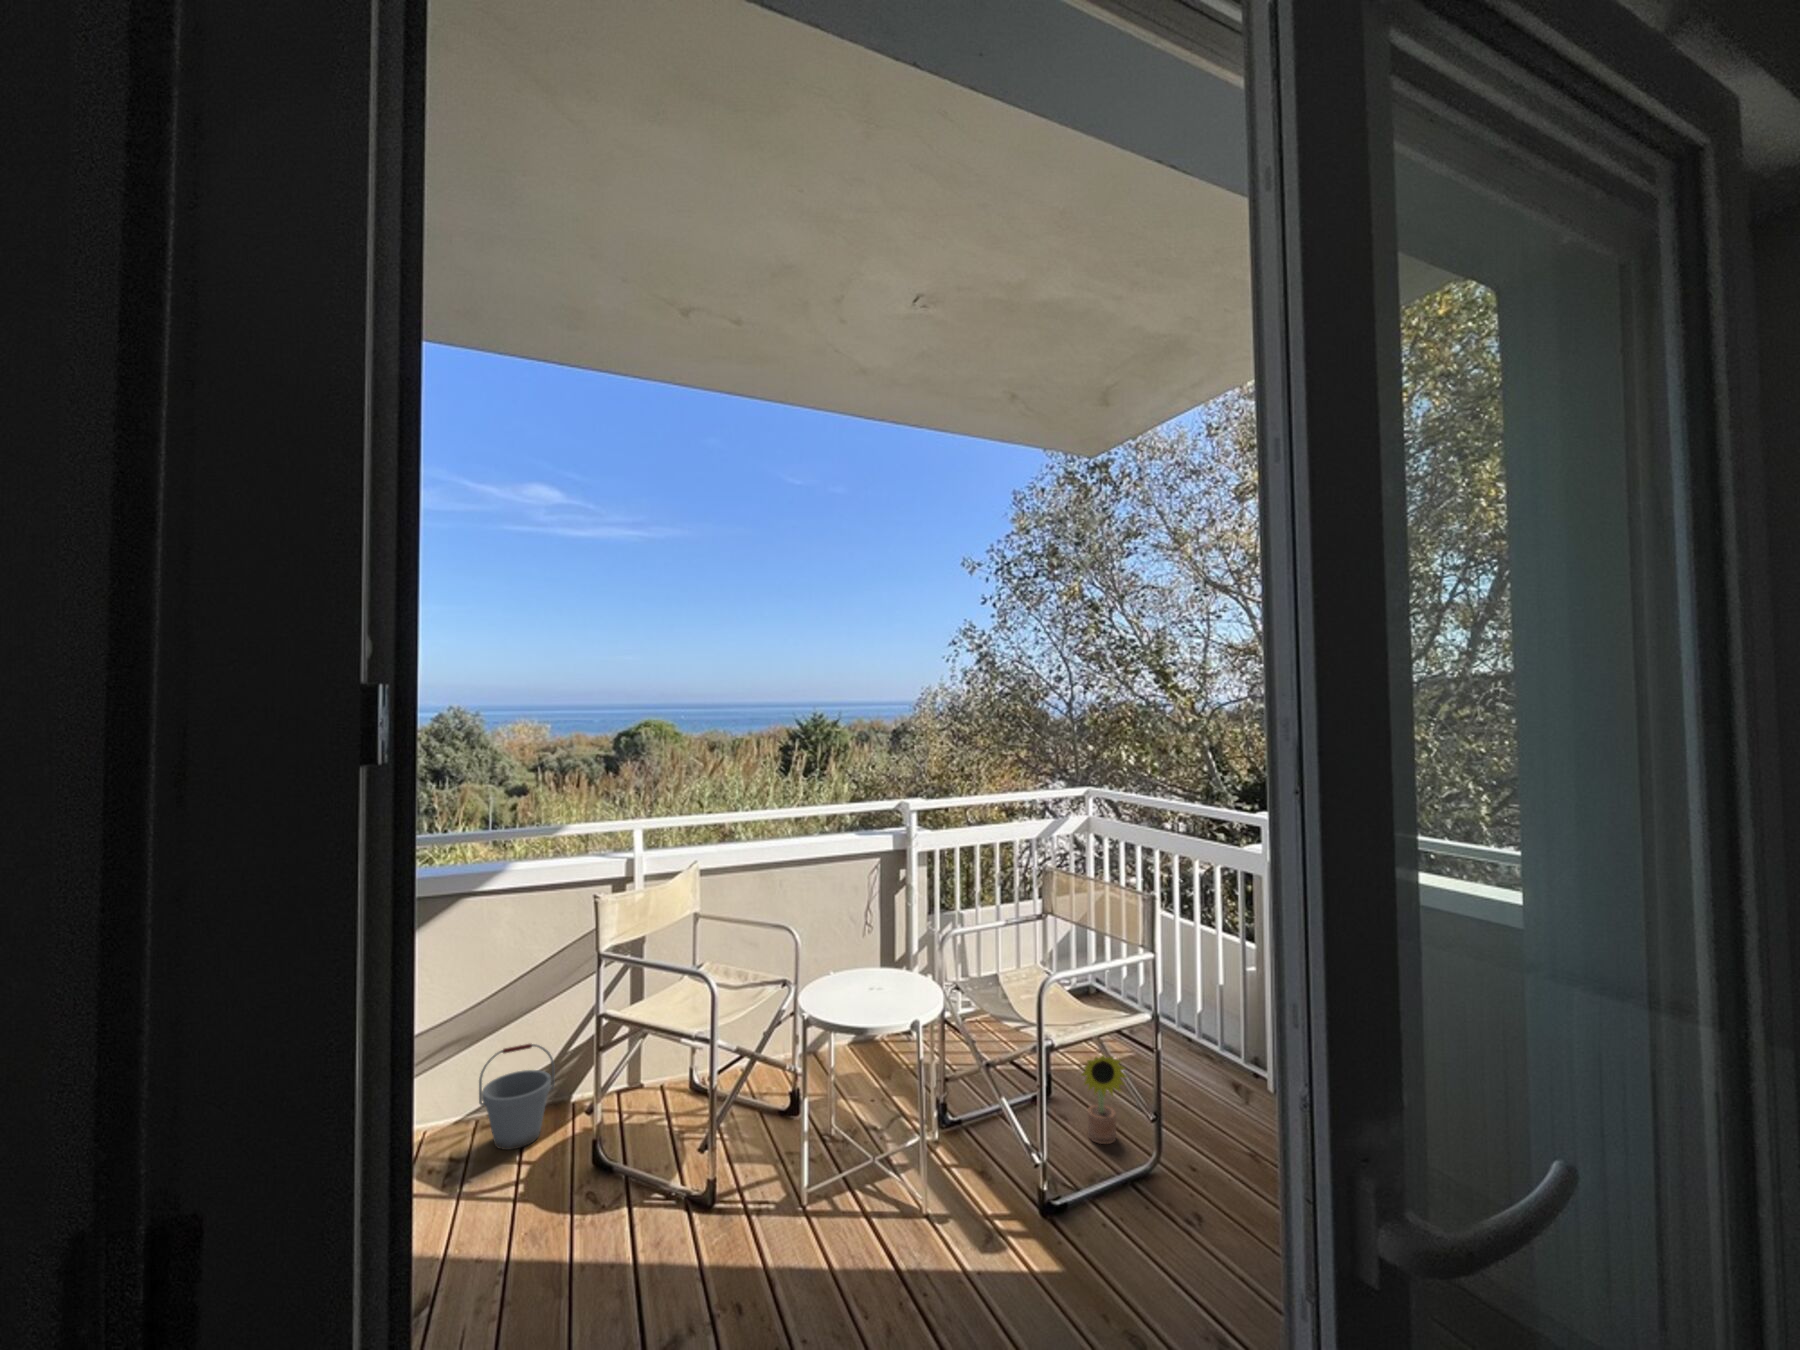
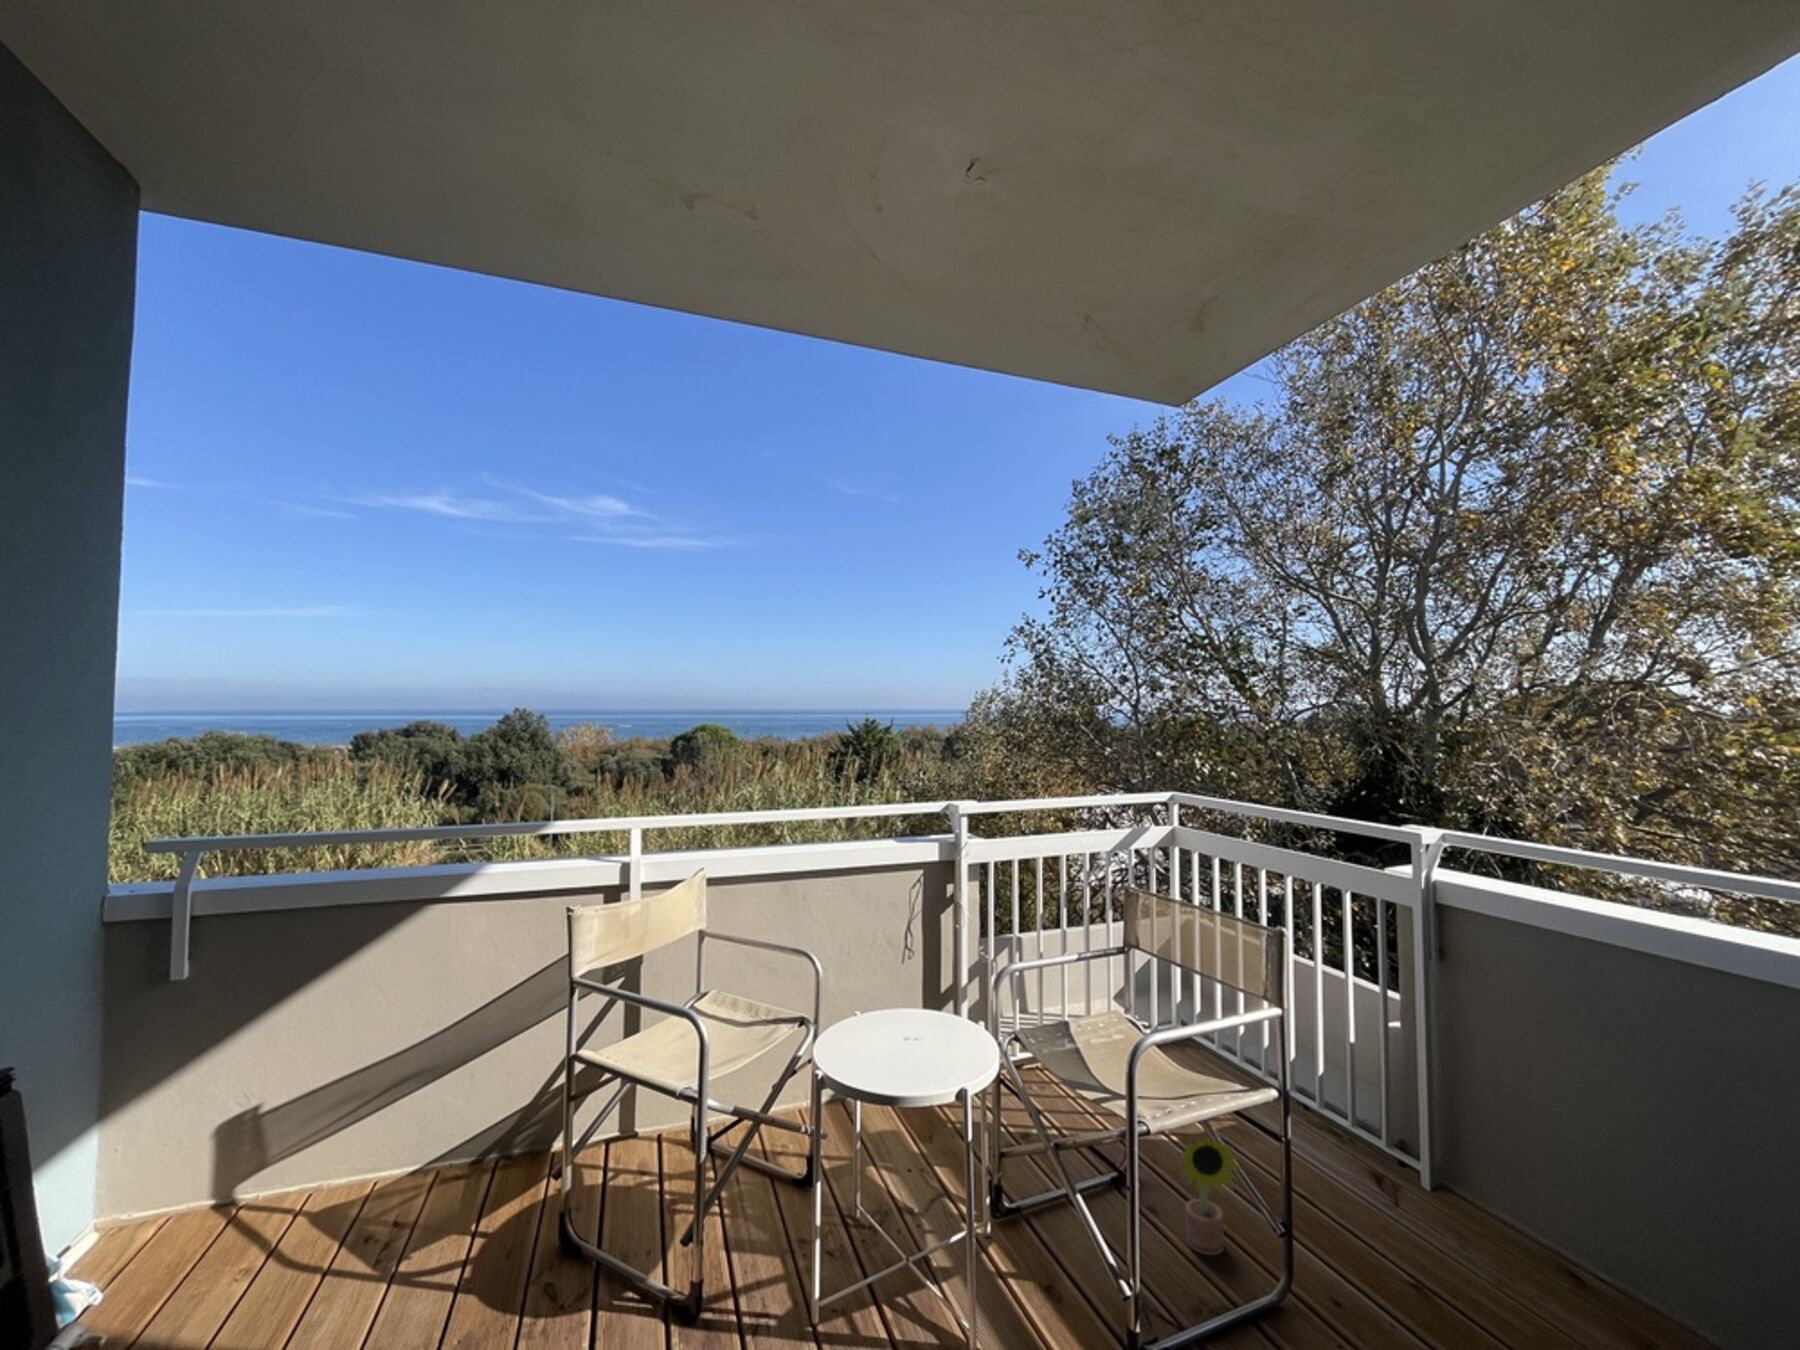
bucket: present [479,1044,555,1150] -> none [433,1084,527,1216]

